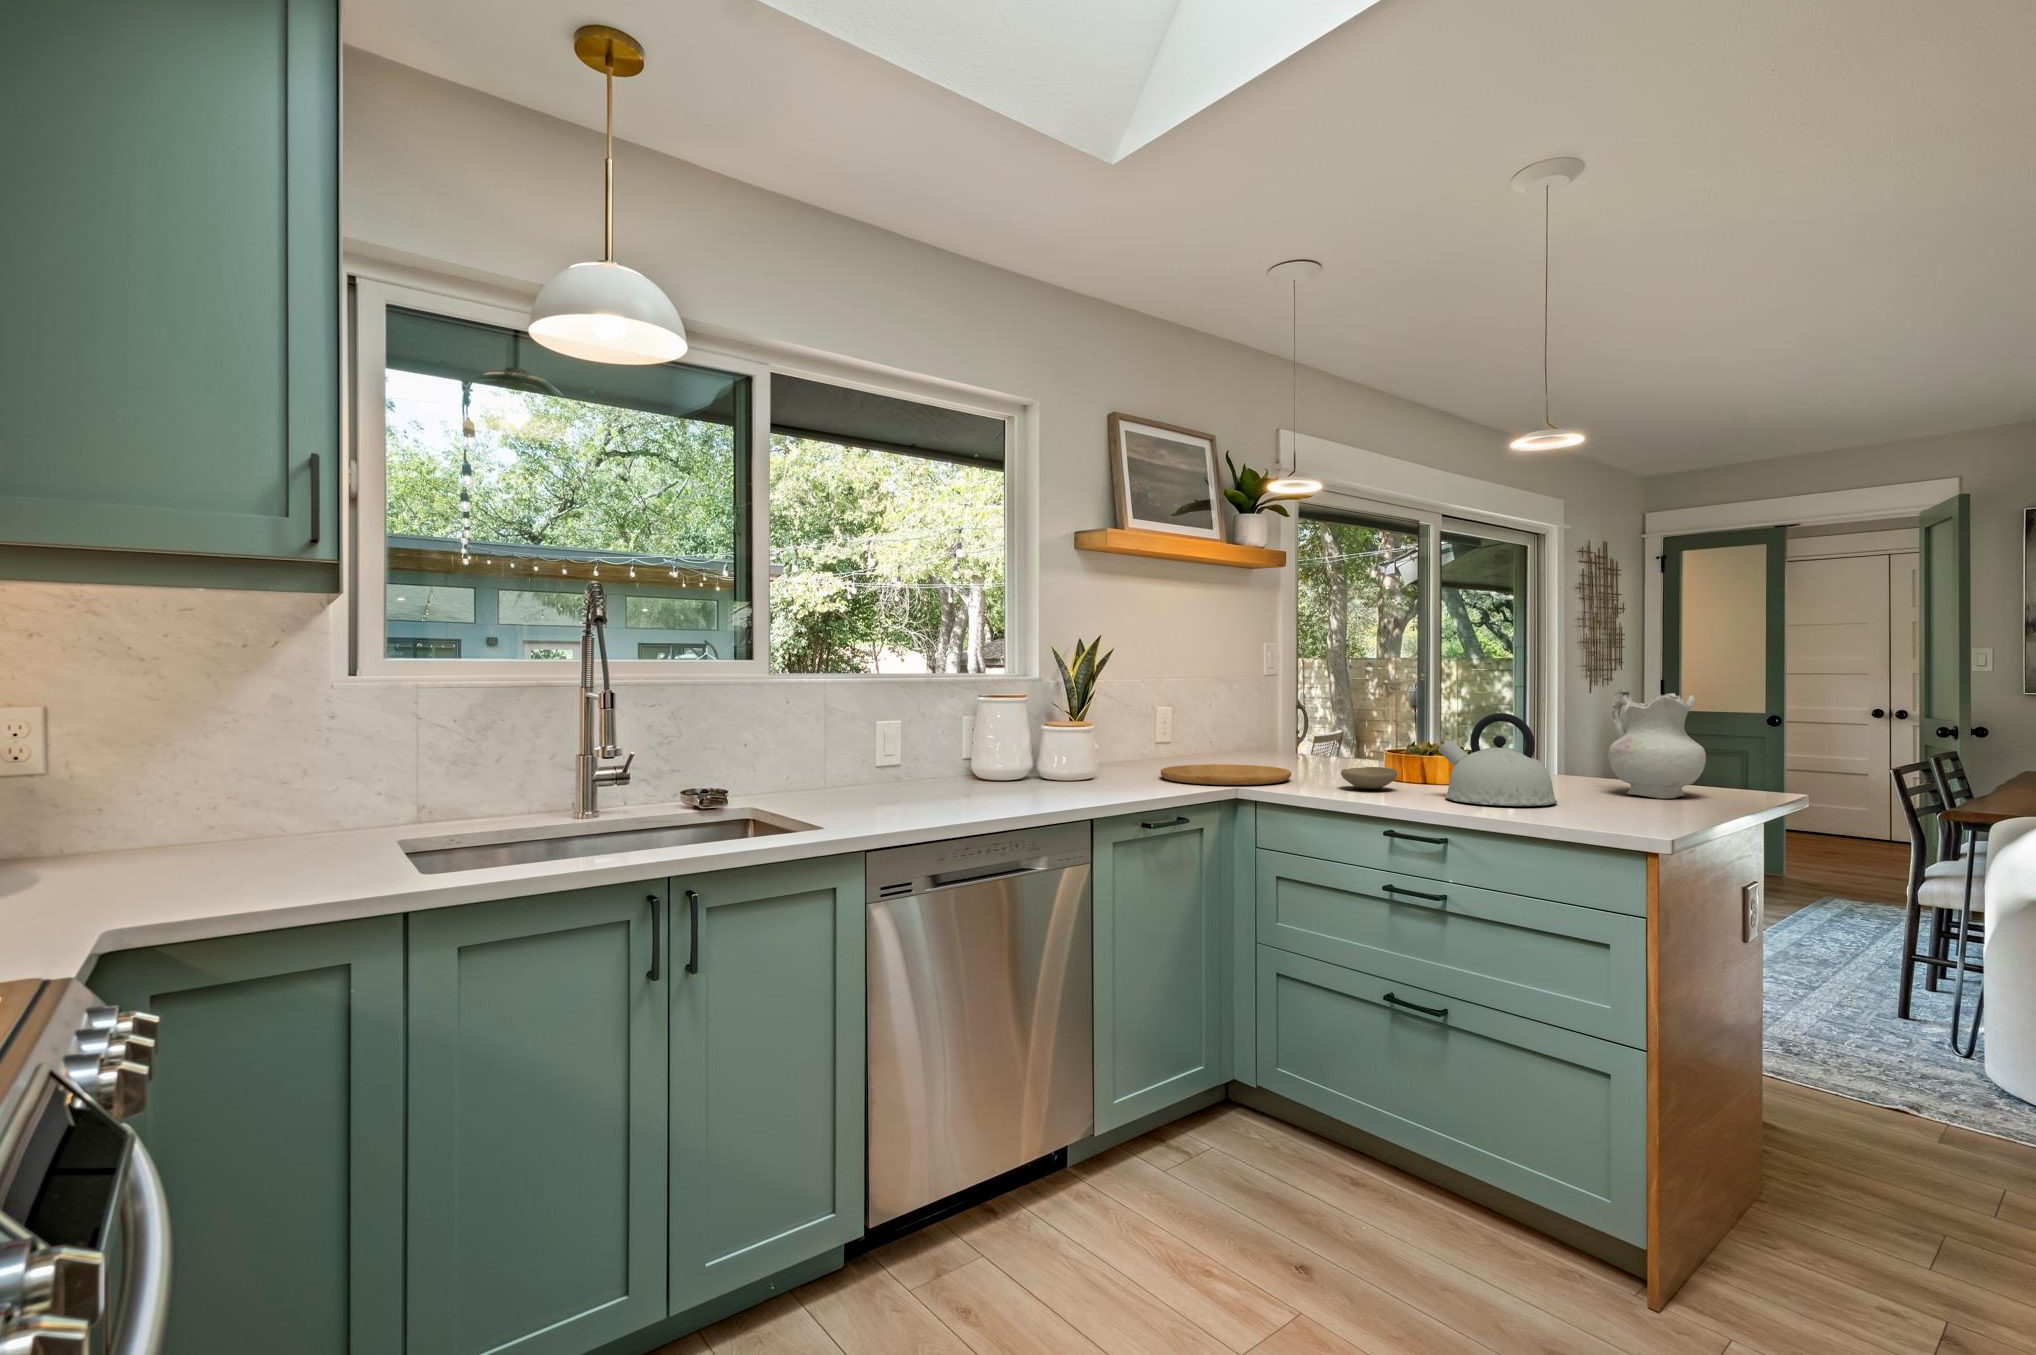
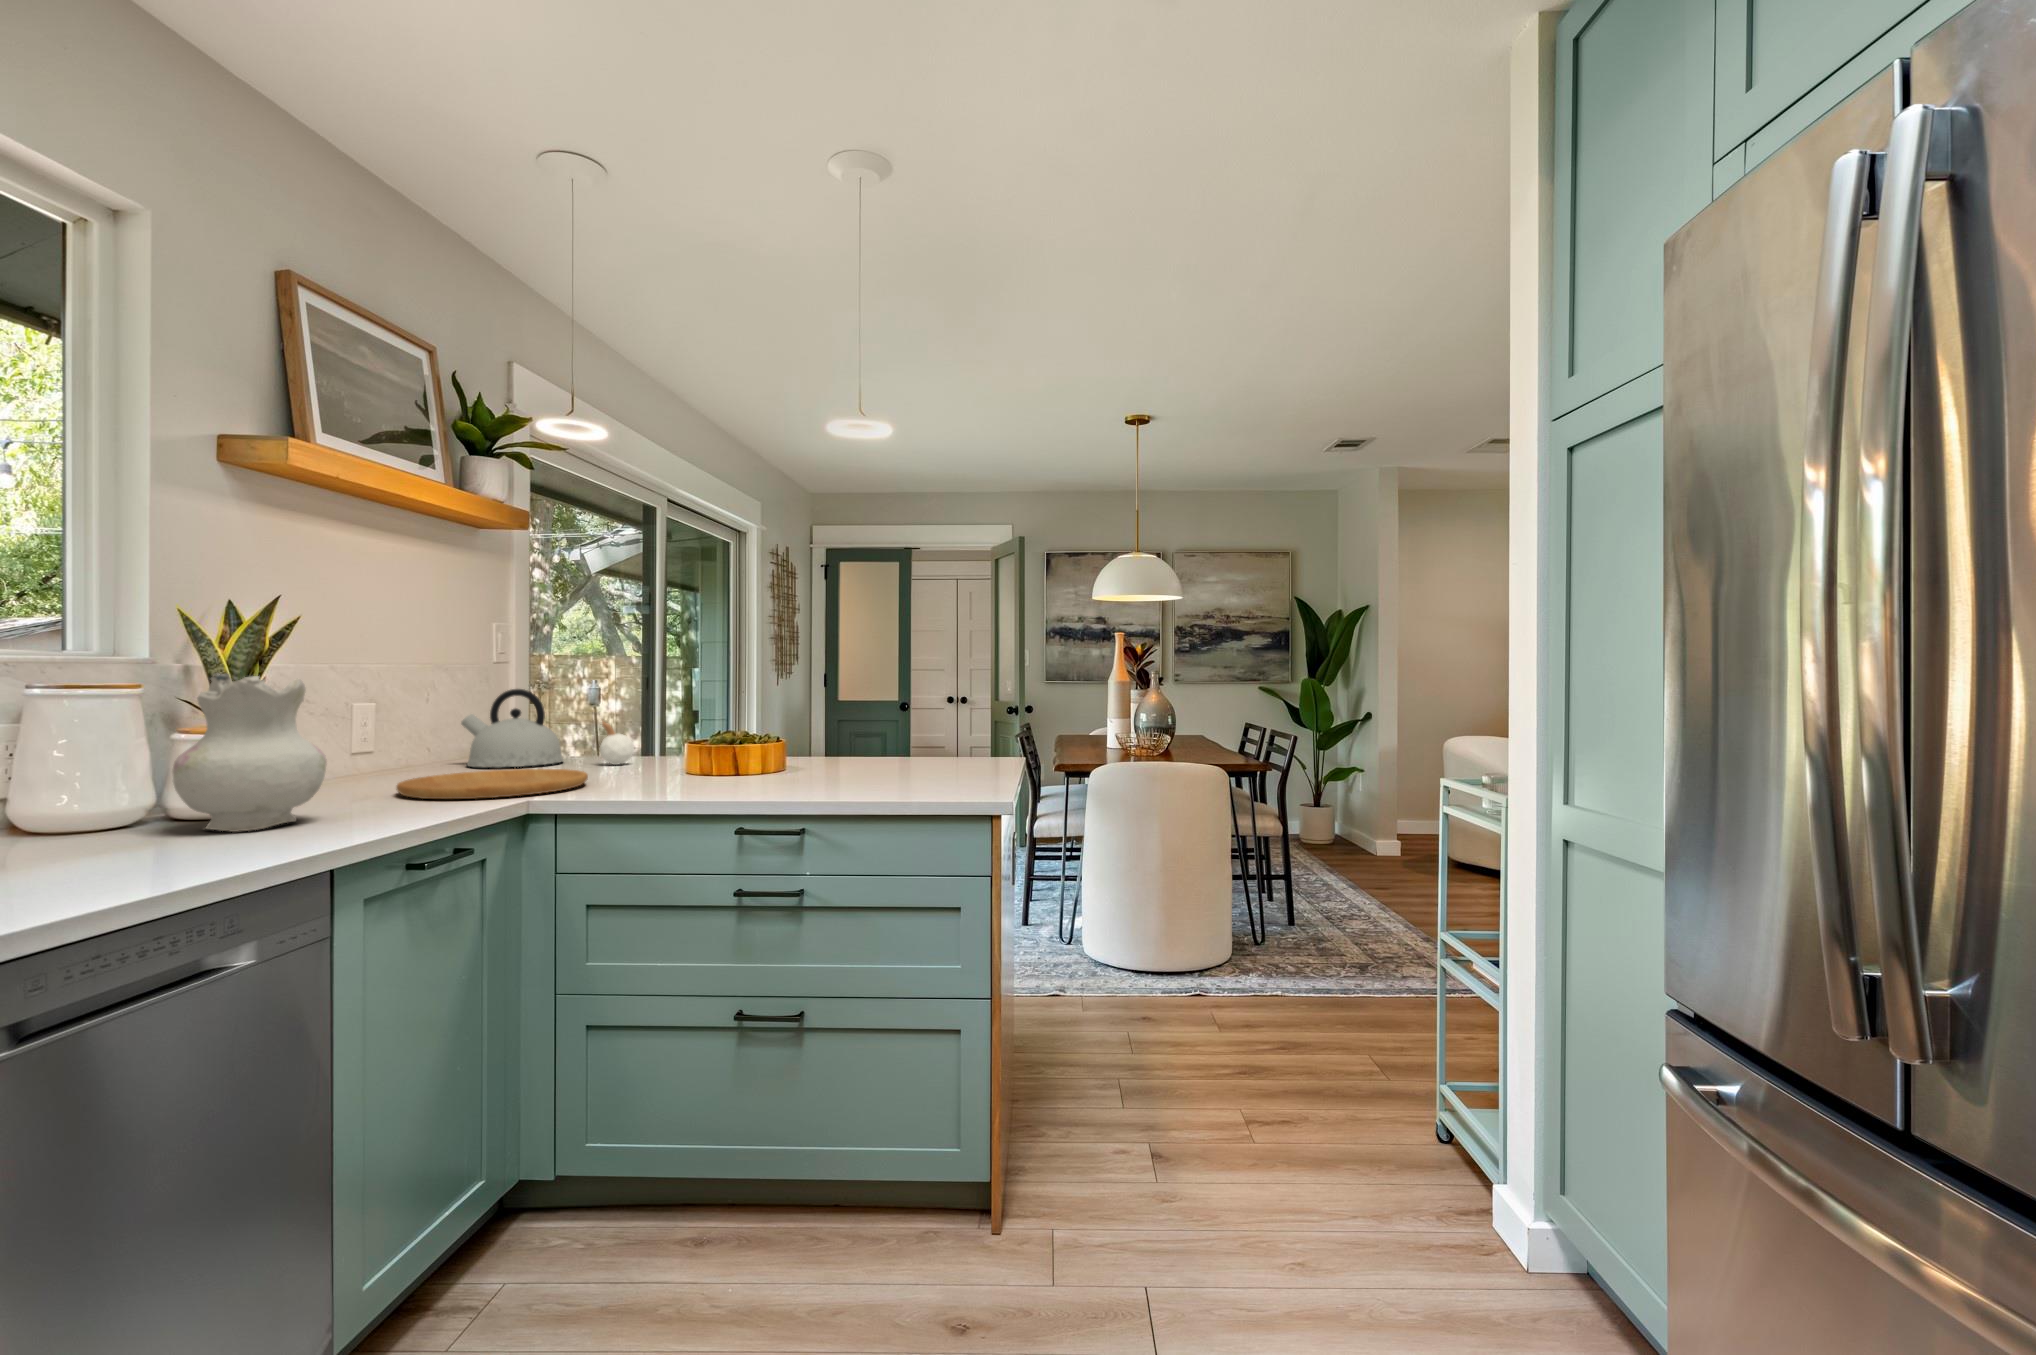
ceramic pitcher: present [1609,690,1706,798] -> present [172,673,327,832]
kettle: present [1438,713,1557,806] -> present [461,689,563,768]
candle: none [1323,721,1351,768] -> present [600,721,634,765]
bowl: present [1341,767,1397,789] -> none [659,759,725,785]

